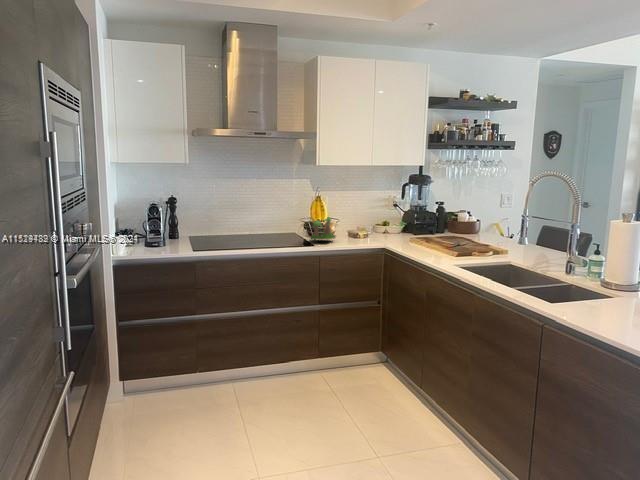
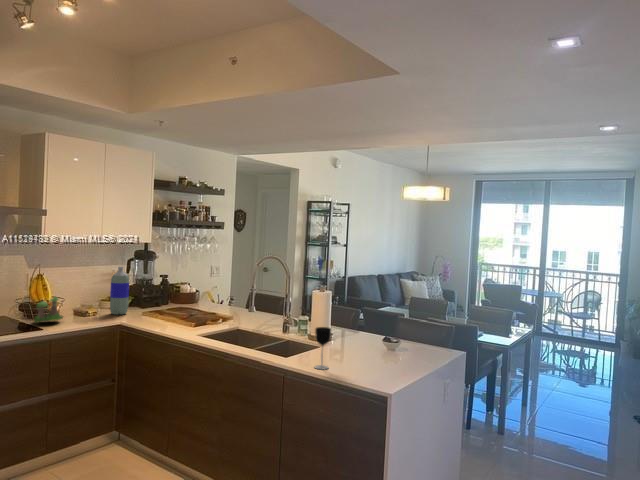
bottle: none [380,190,399,239] -> present [110,267,129,315]
wine glass: none [591,270,622,328] -> present [315,327,331,369]

